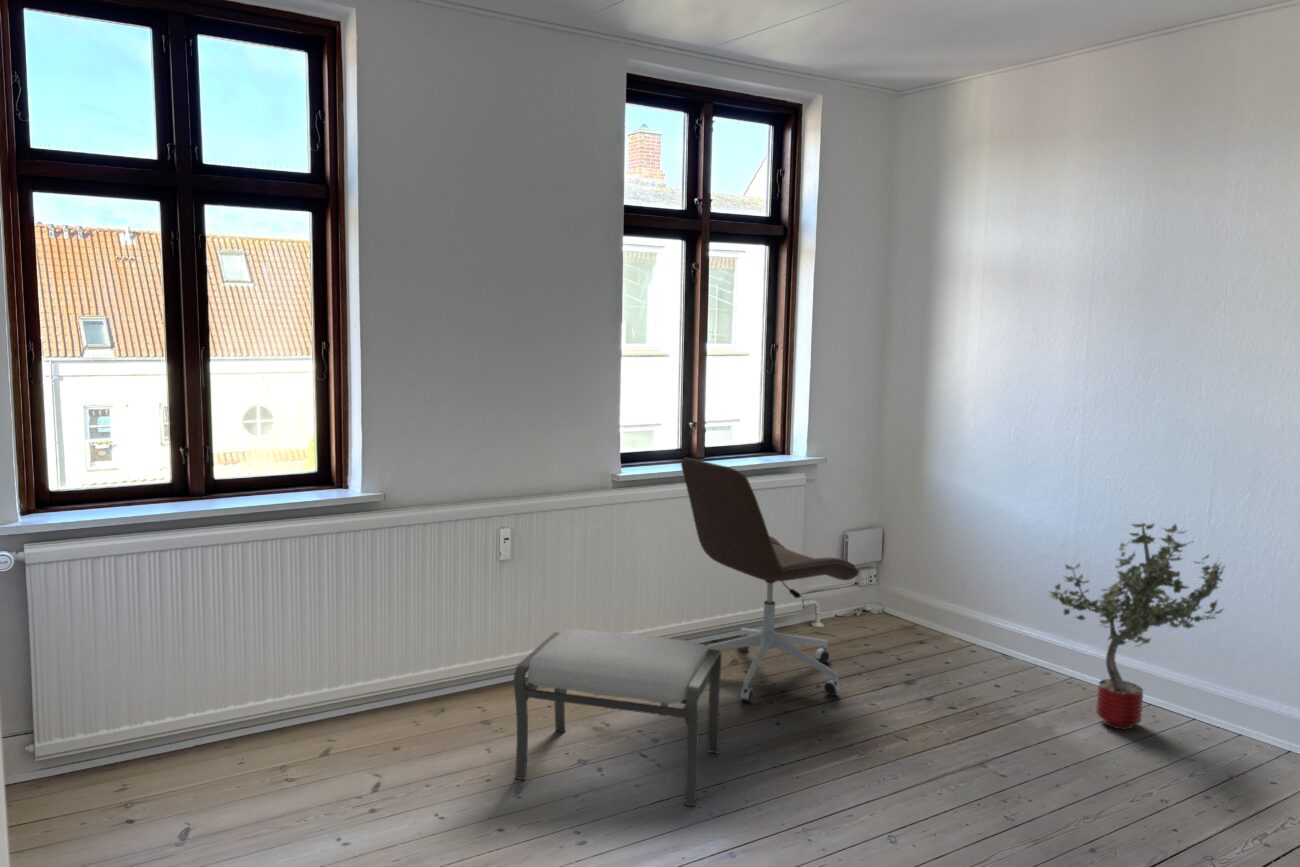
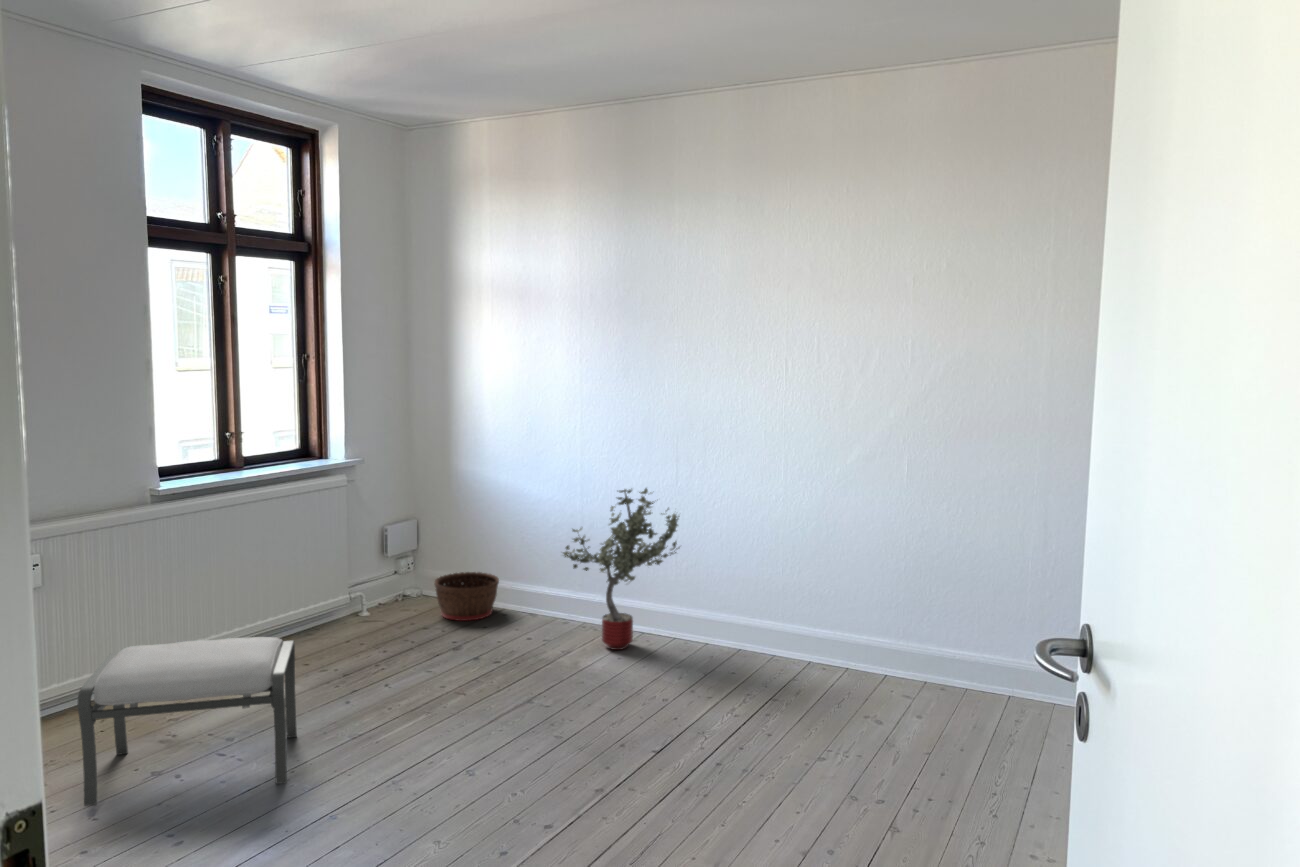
office chair: present [681,458,859,702] -> none [228,467,408,690]
basket: none [894,594,970,653] -> present [434,572,499,621]

